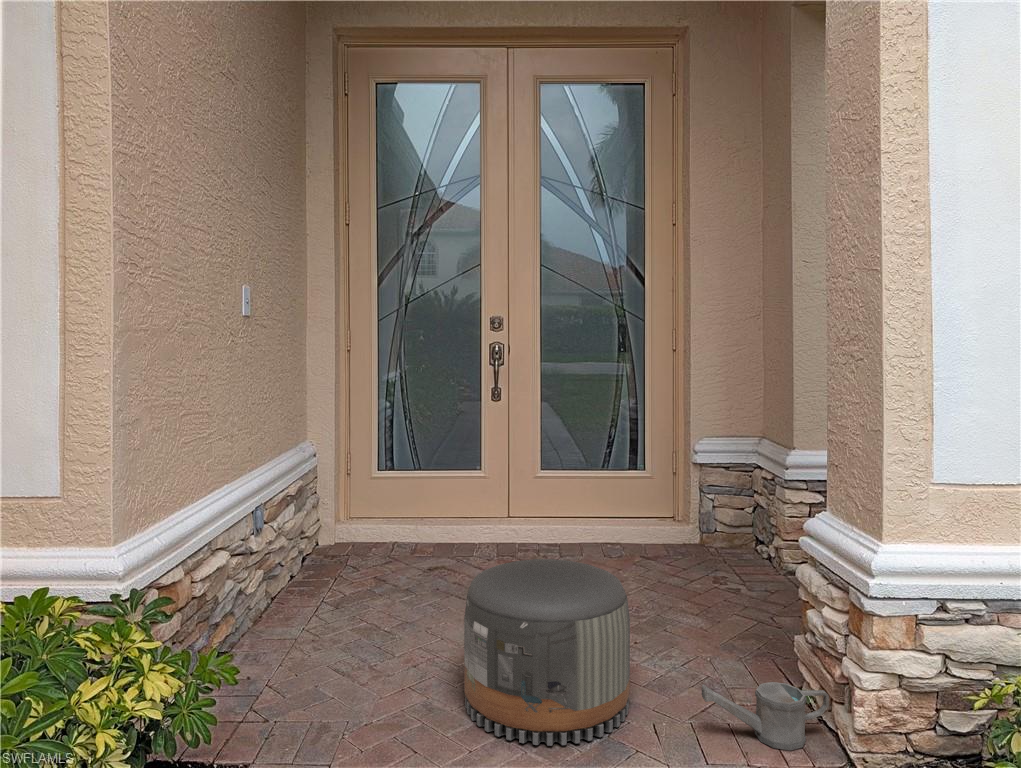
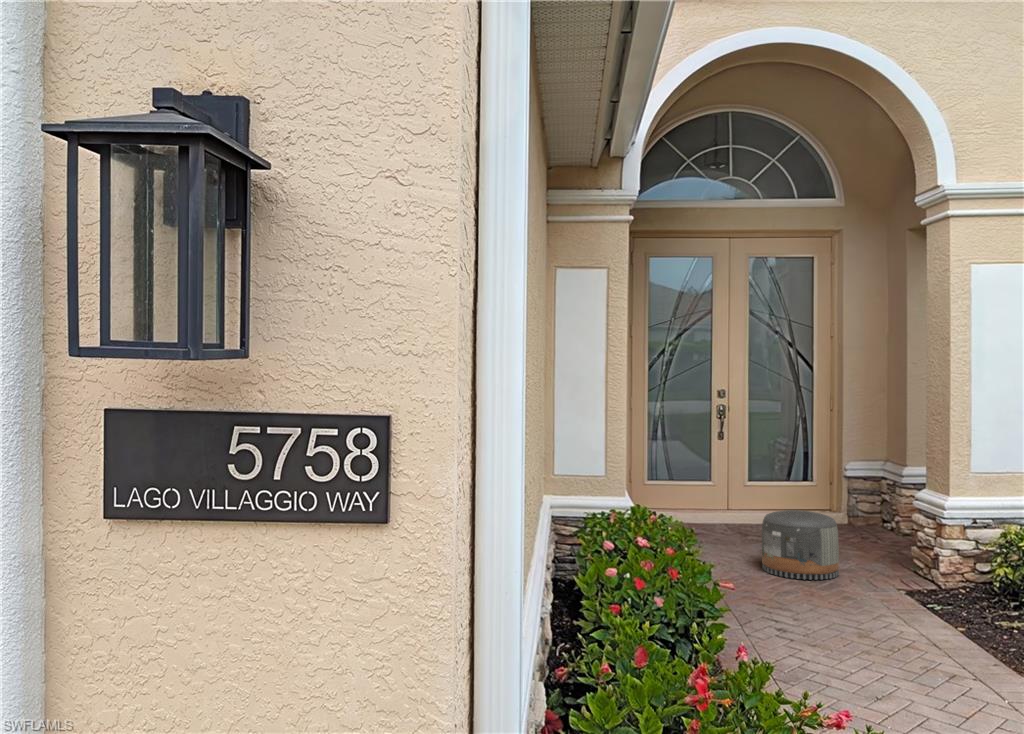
watering can: present [702,682,829,750] -> none [873,558,929,583]

